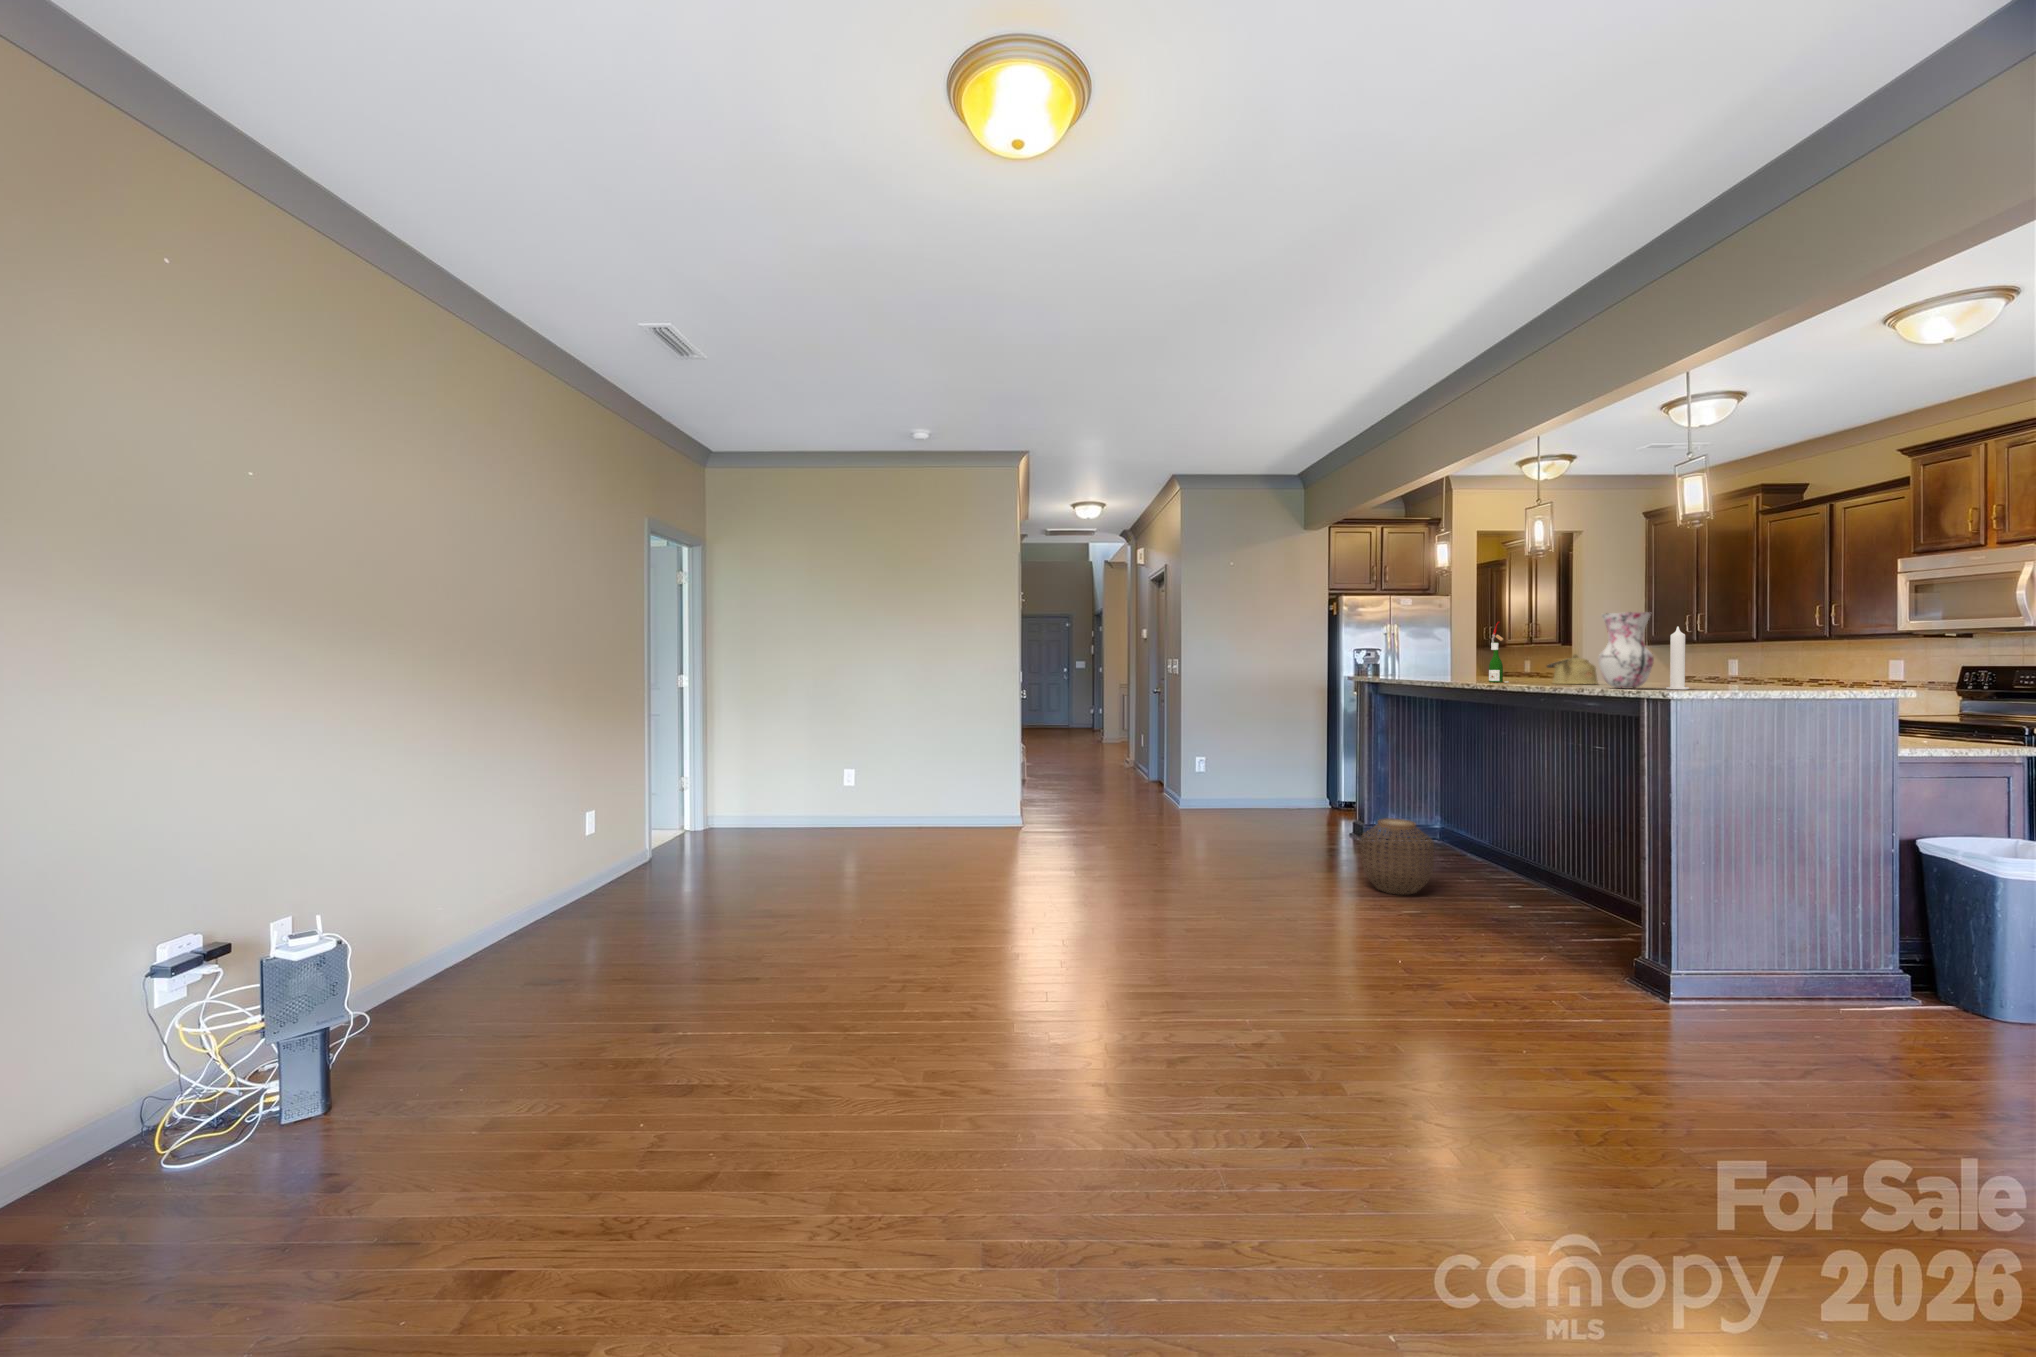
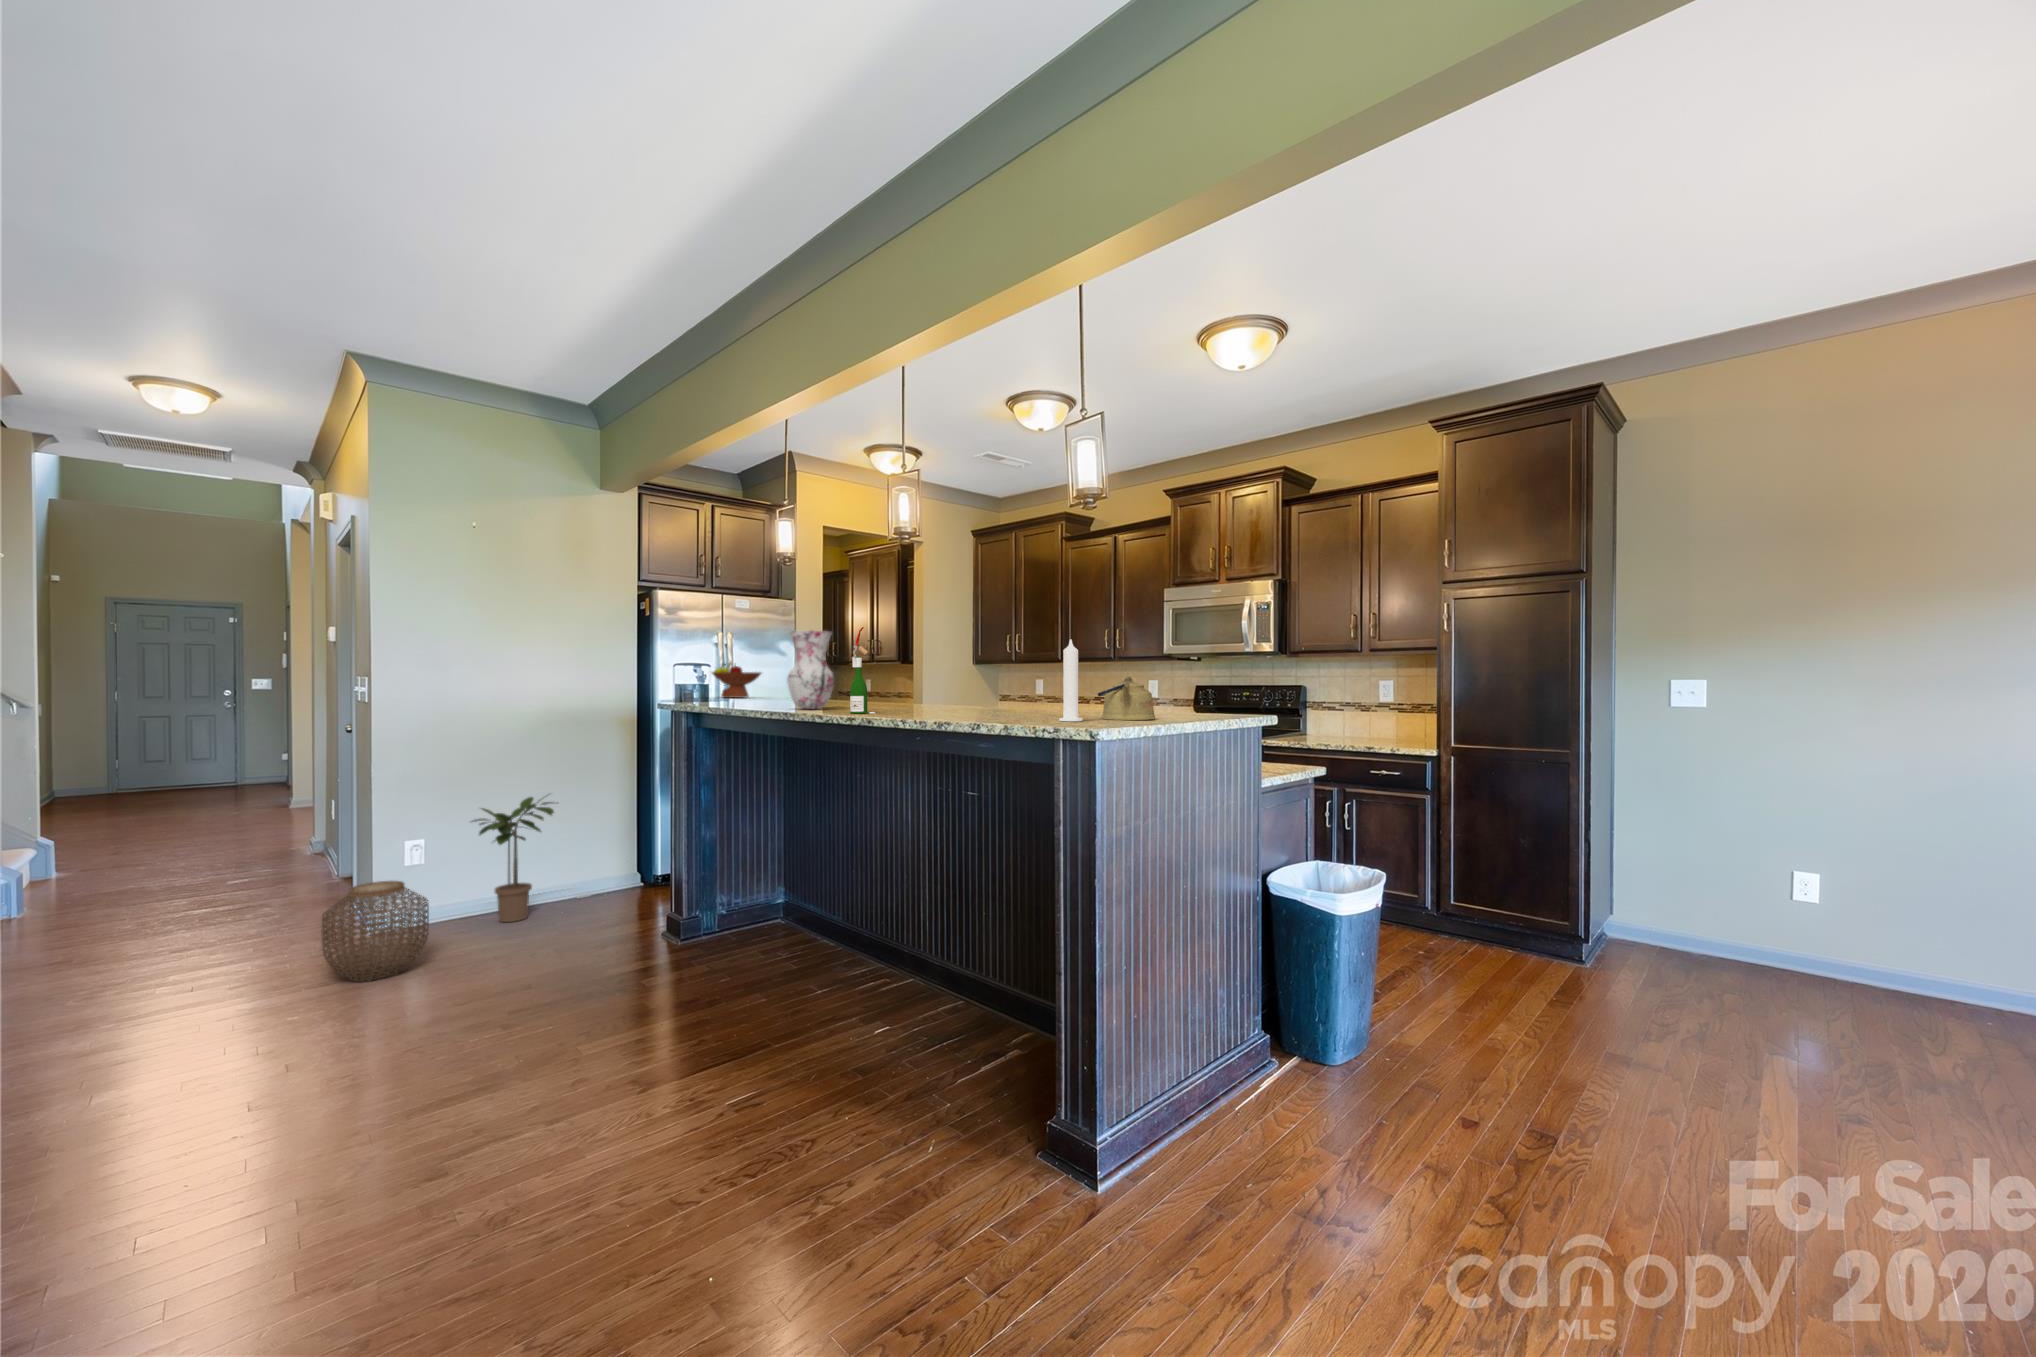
vase: present [1598,612,1654,689] -> present [787,630,834,709]
fruit bowl: none [1378,647,1423,674] -> present [712,663,761,698]
kettle: present [1547,654,1598,684] -> present [1098,677,1156,720]
potted plant: none [1230,733,1280,812] -> present [470,797,554,922]
woven basket: present [1361,818,1434,894] -> present [322,881,429,981]

